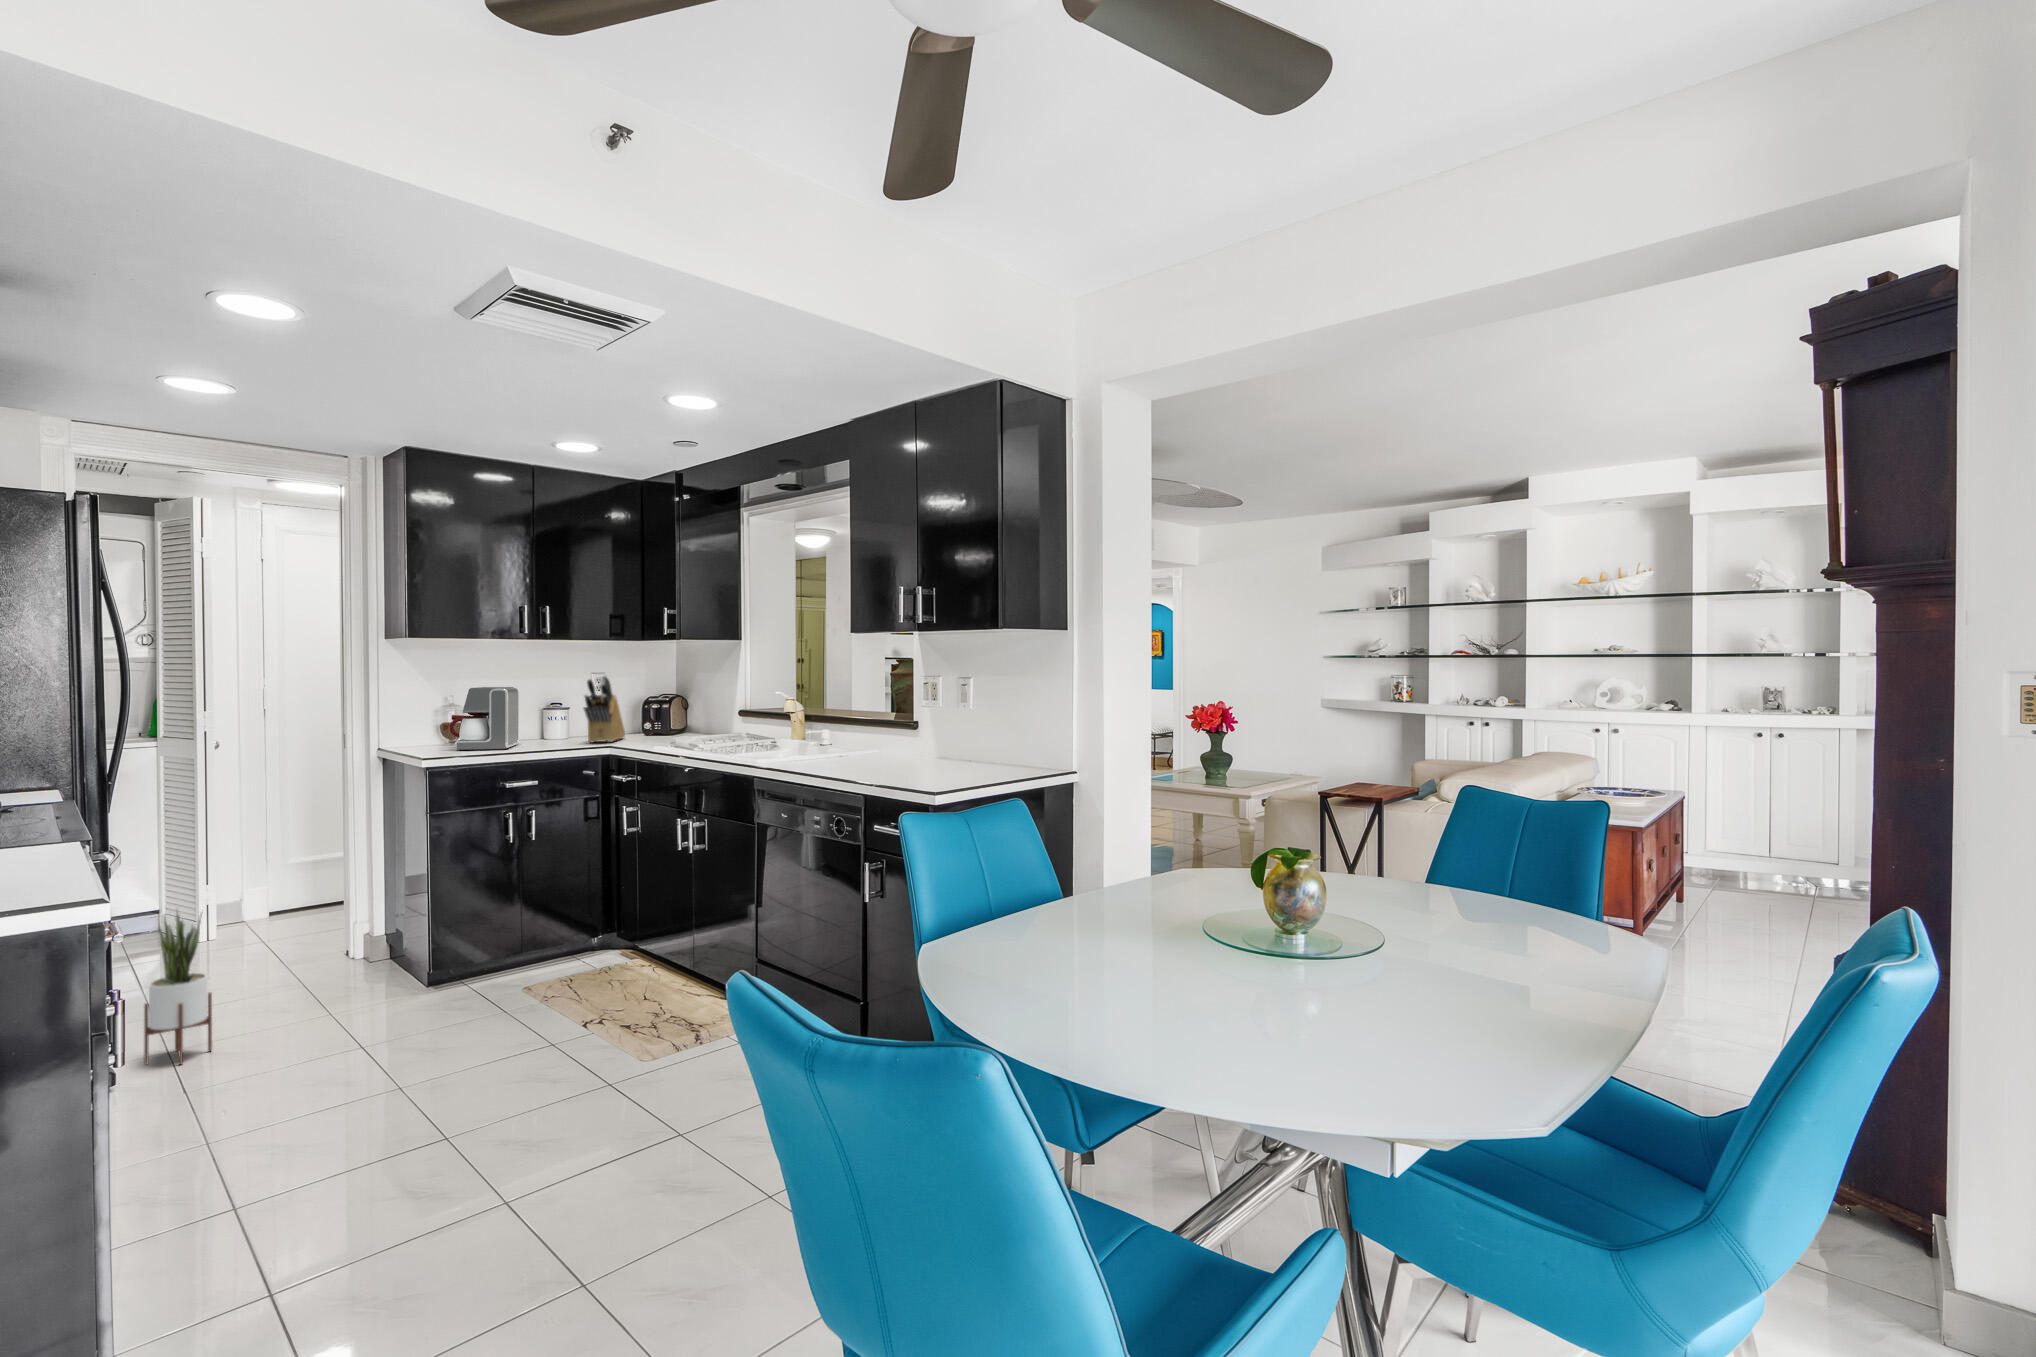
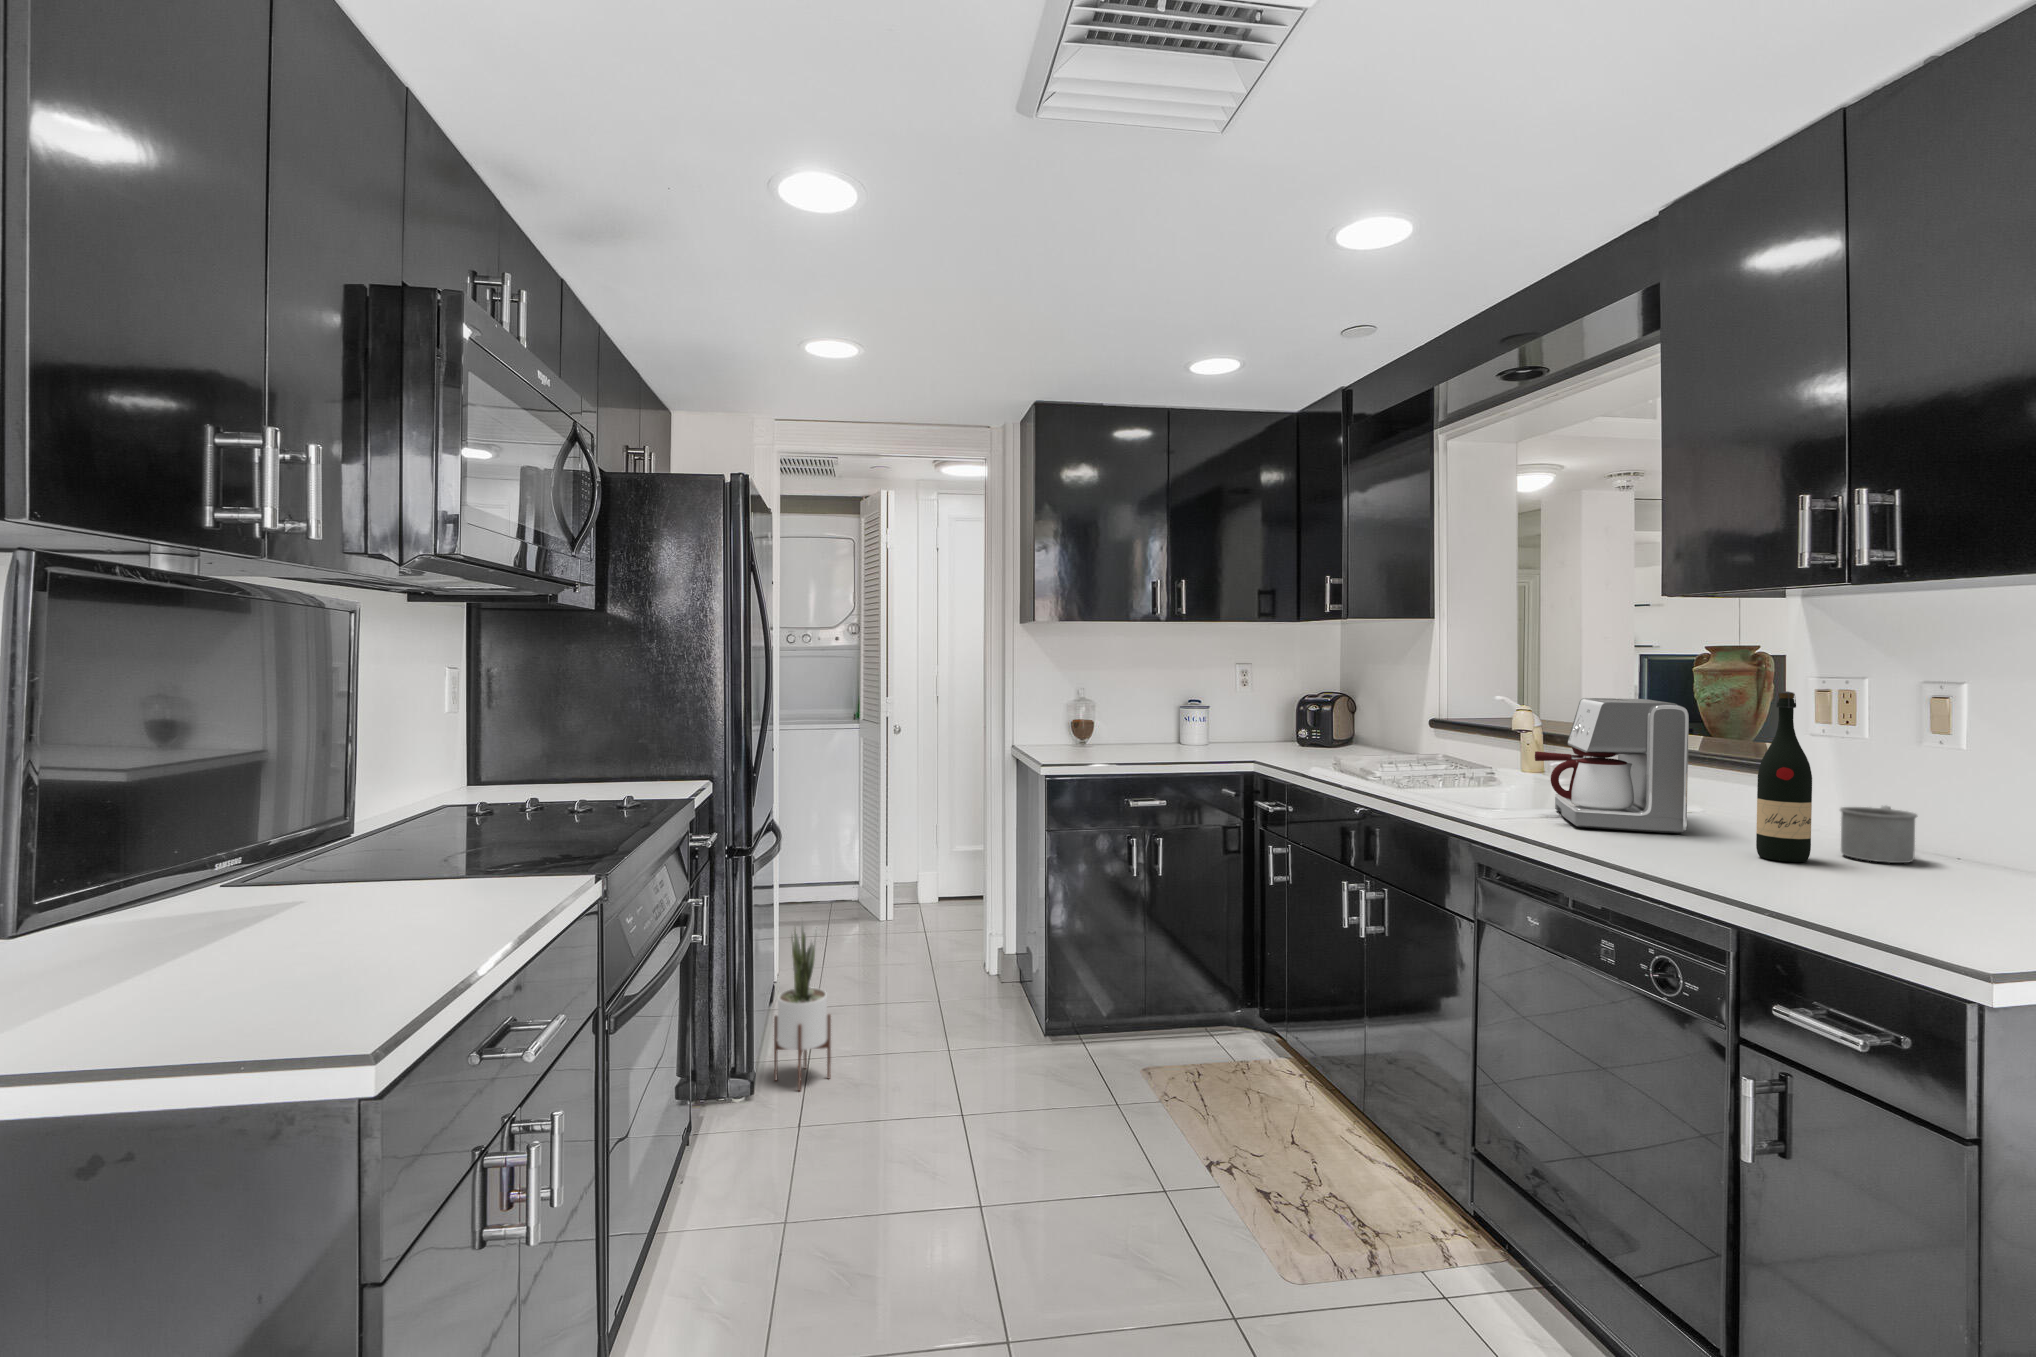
knife block: present [584,676,625,742] -> none [1223,669,1276,756]
wine bottle: none [888,682,911,767] -> present [1756,691,1812,862]
coffee maker: present [450,687,519,750] -> present [1535,698,1689,833]
mug: none [925,737,953,764] -> present [1840,806,1917,863]

